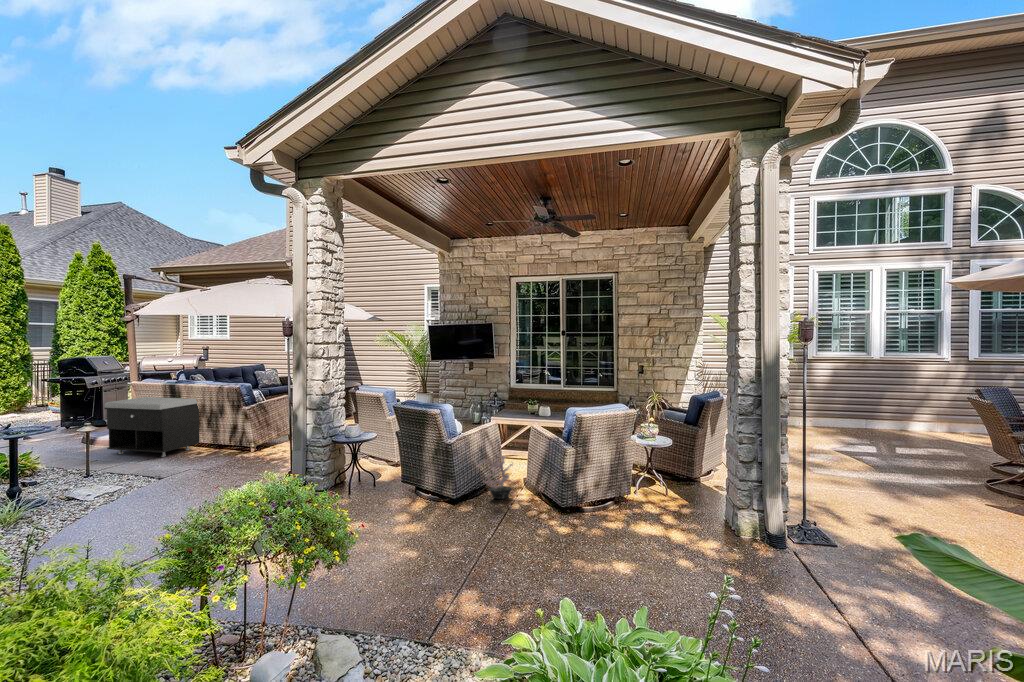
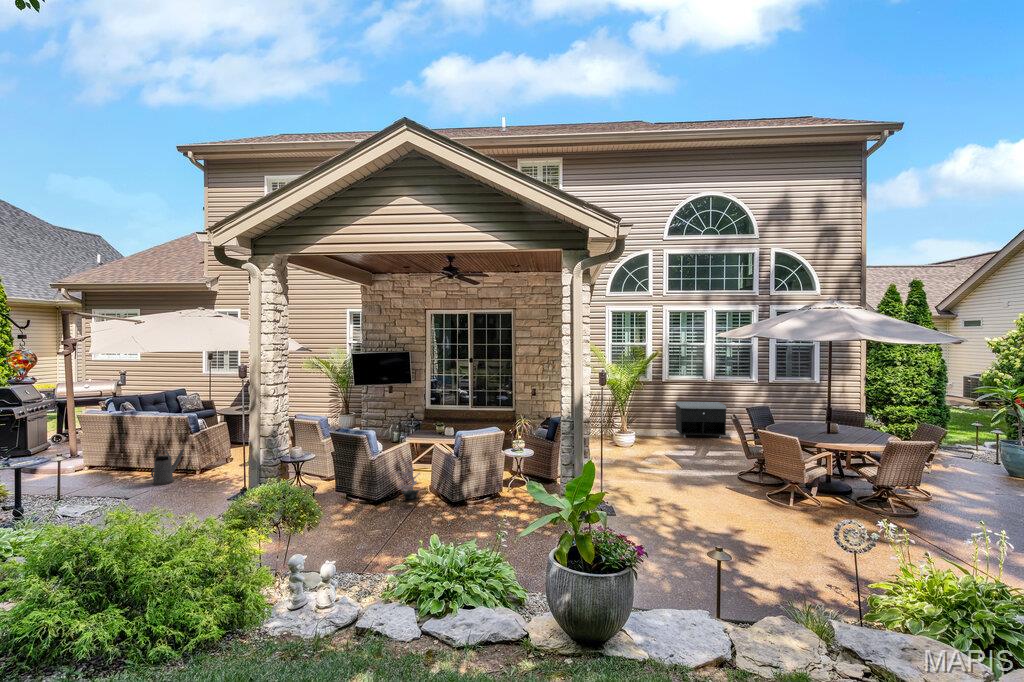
storage bench: present [105,397,200,457] -> present [676,402,726,438]
watering can: none [196,422,238,463] -> present [151,449,184,485]

